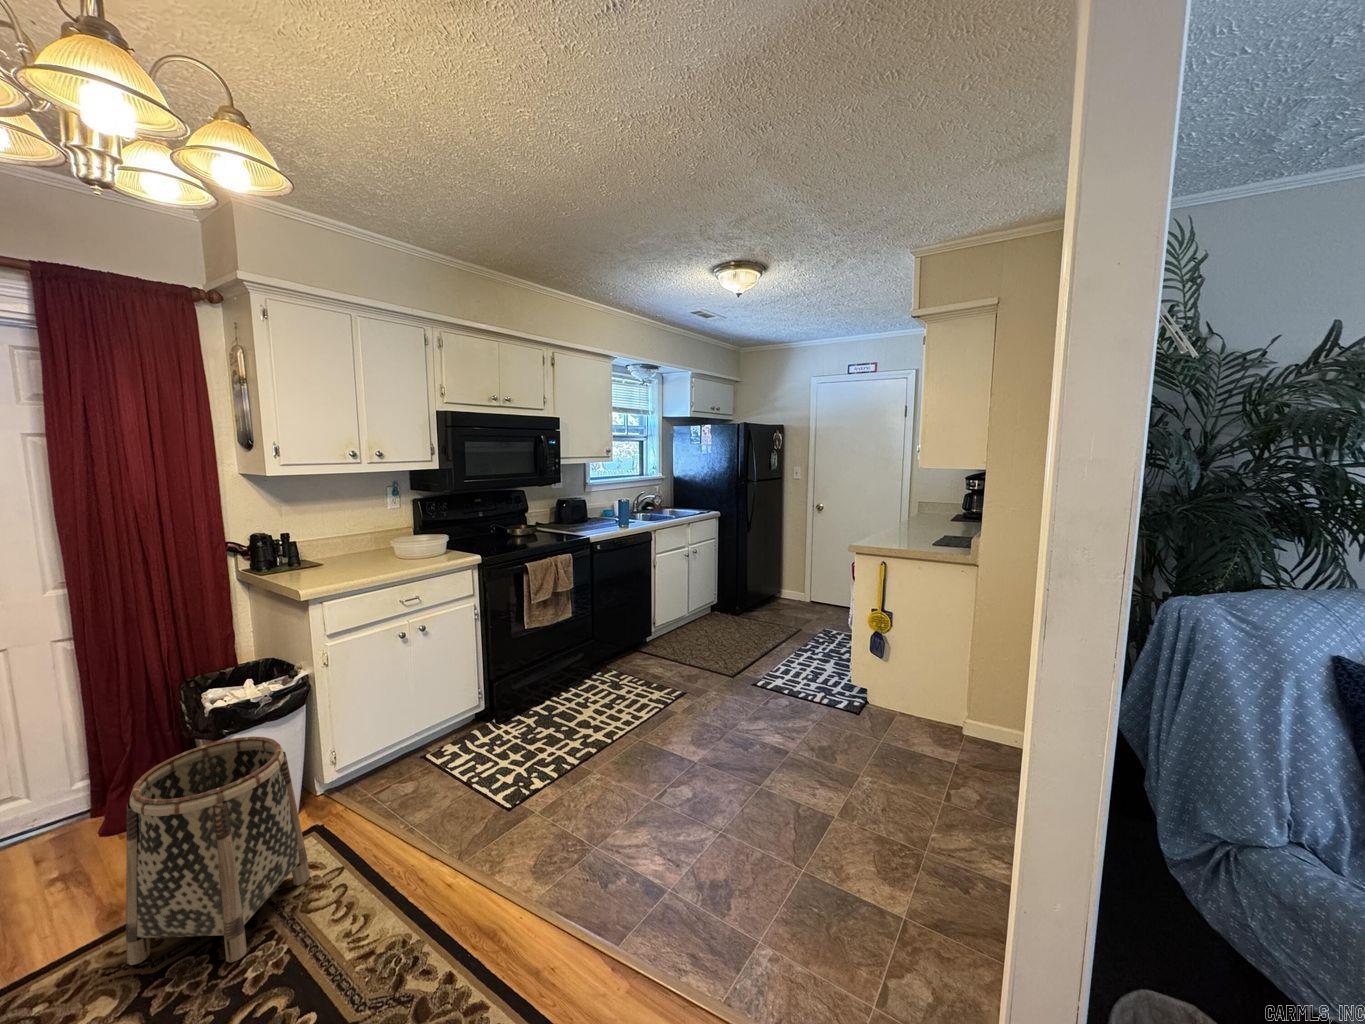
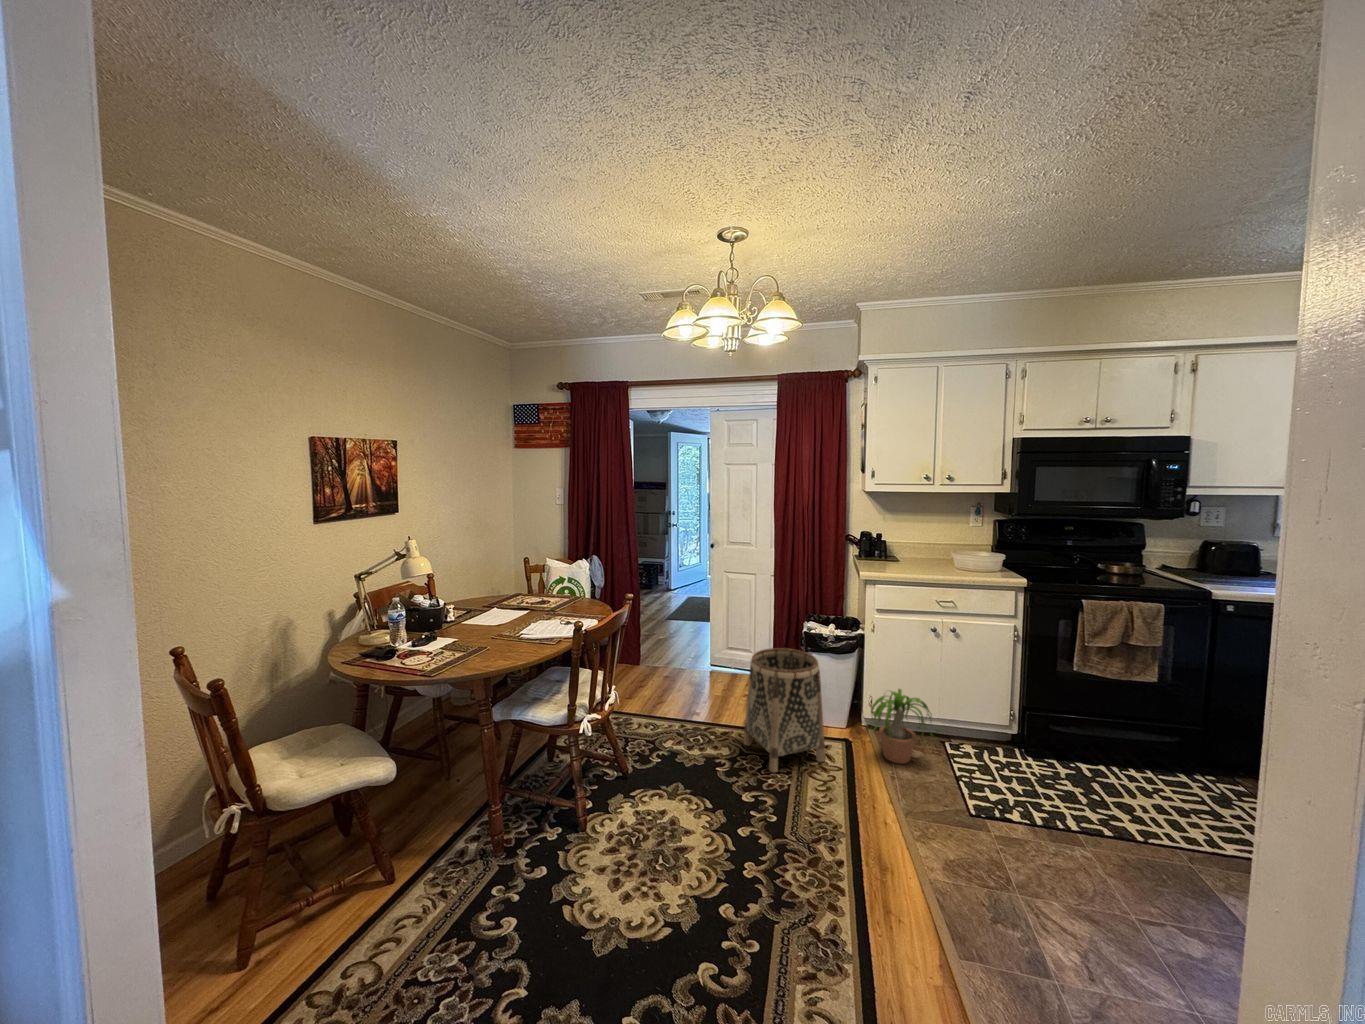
potted plant: none [346,721,445,815] -> present [871,689,932,763]

